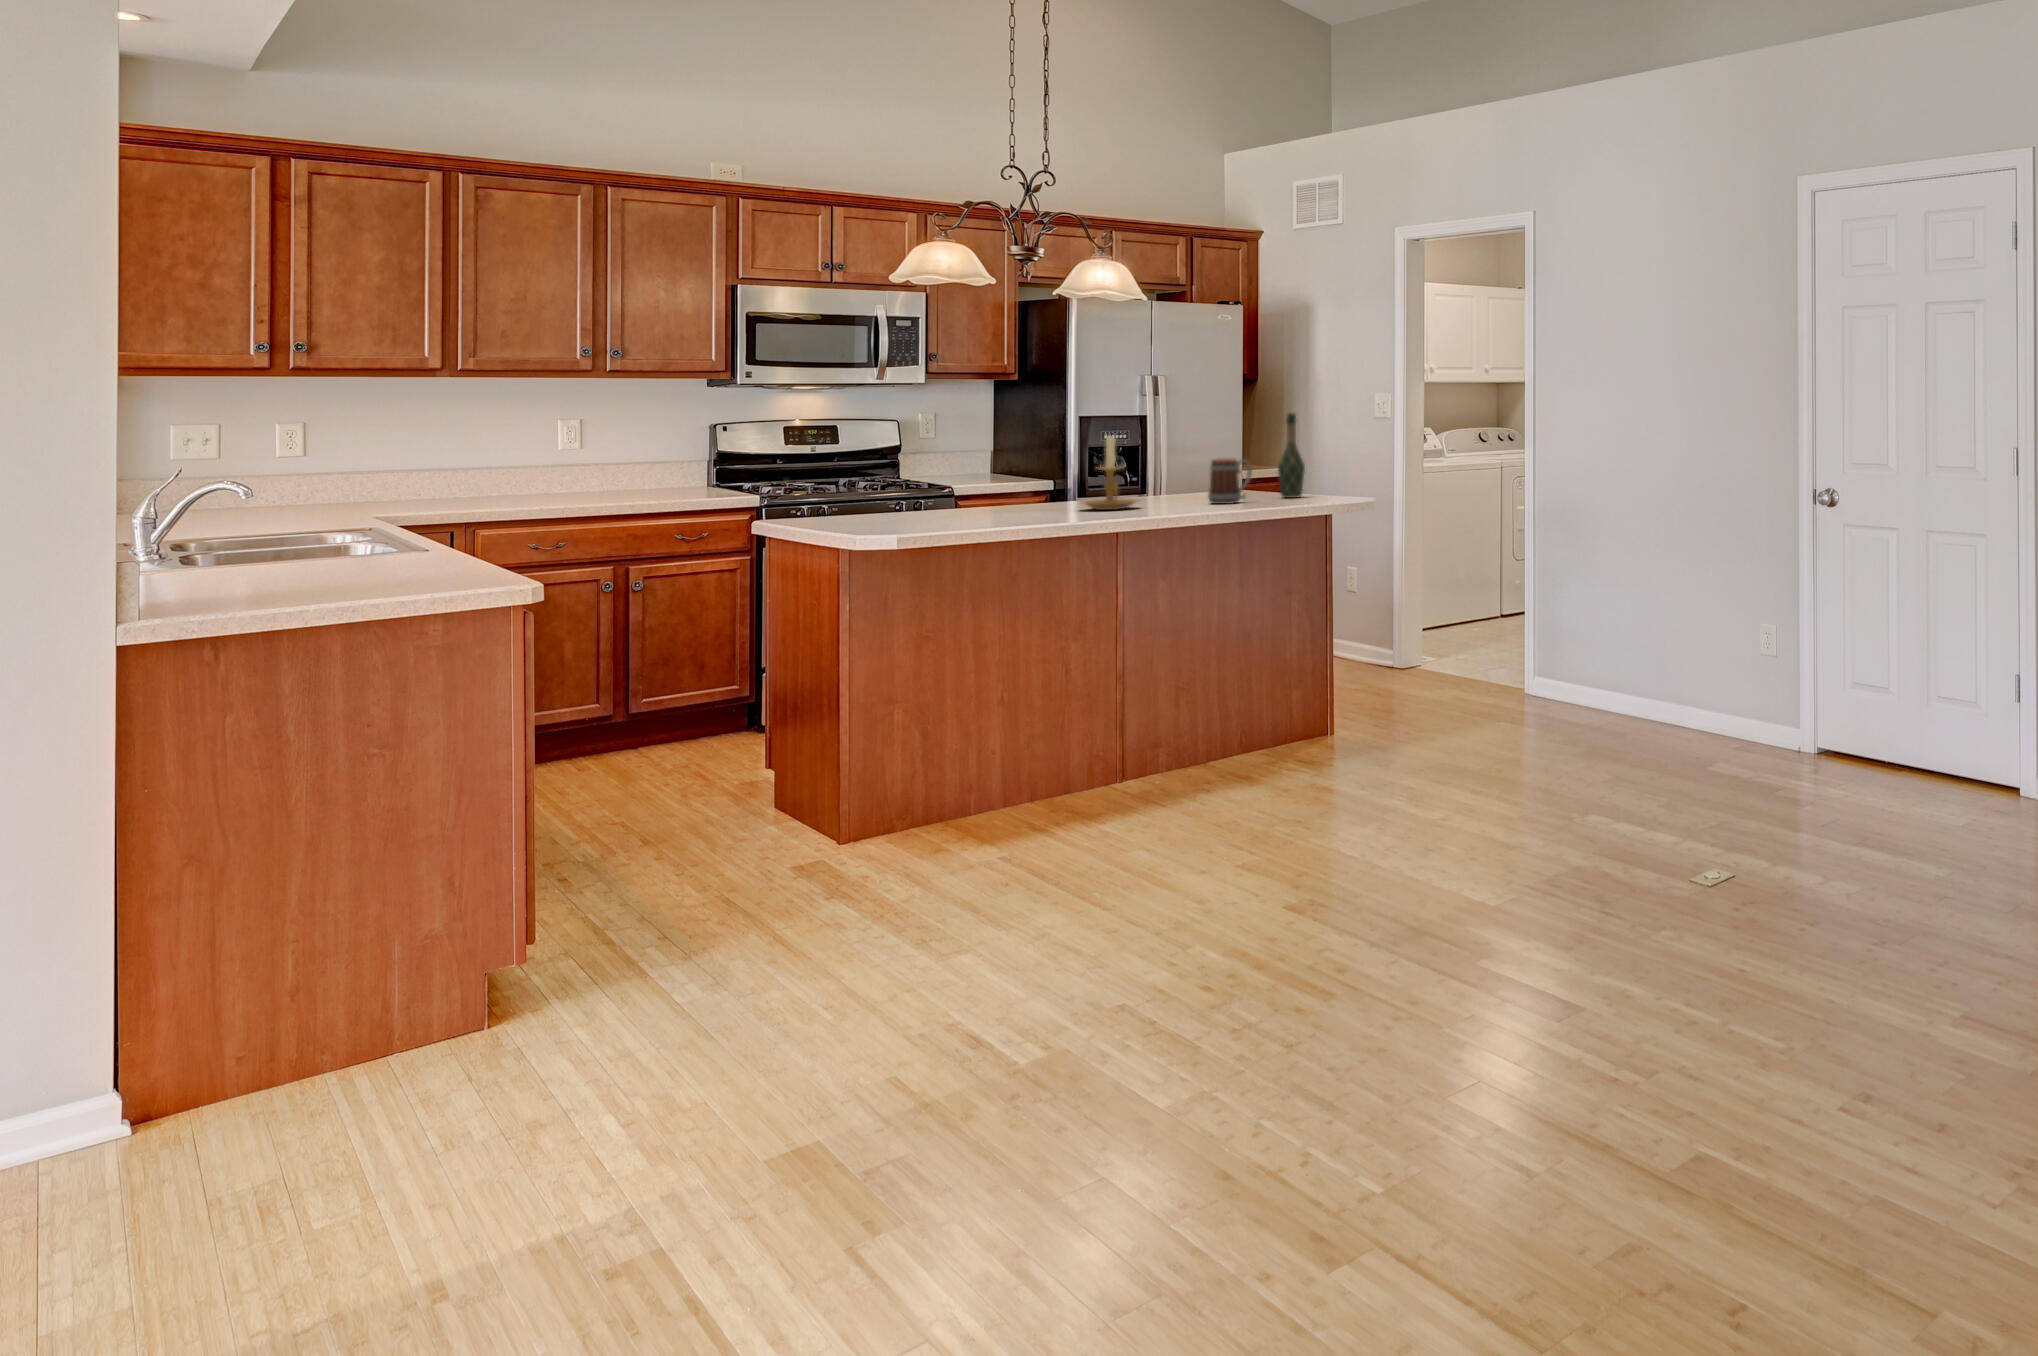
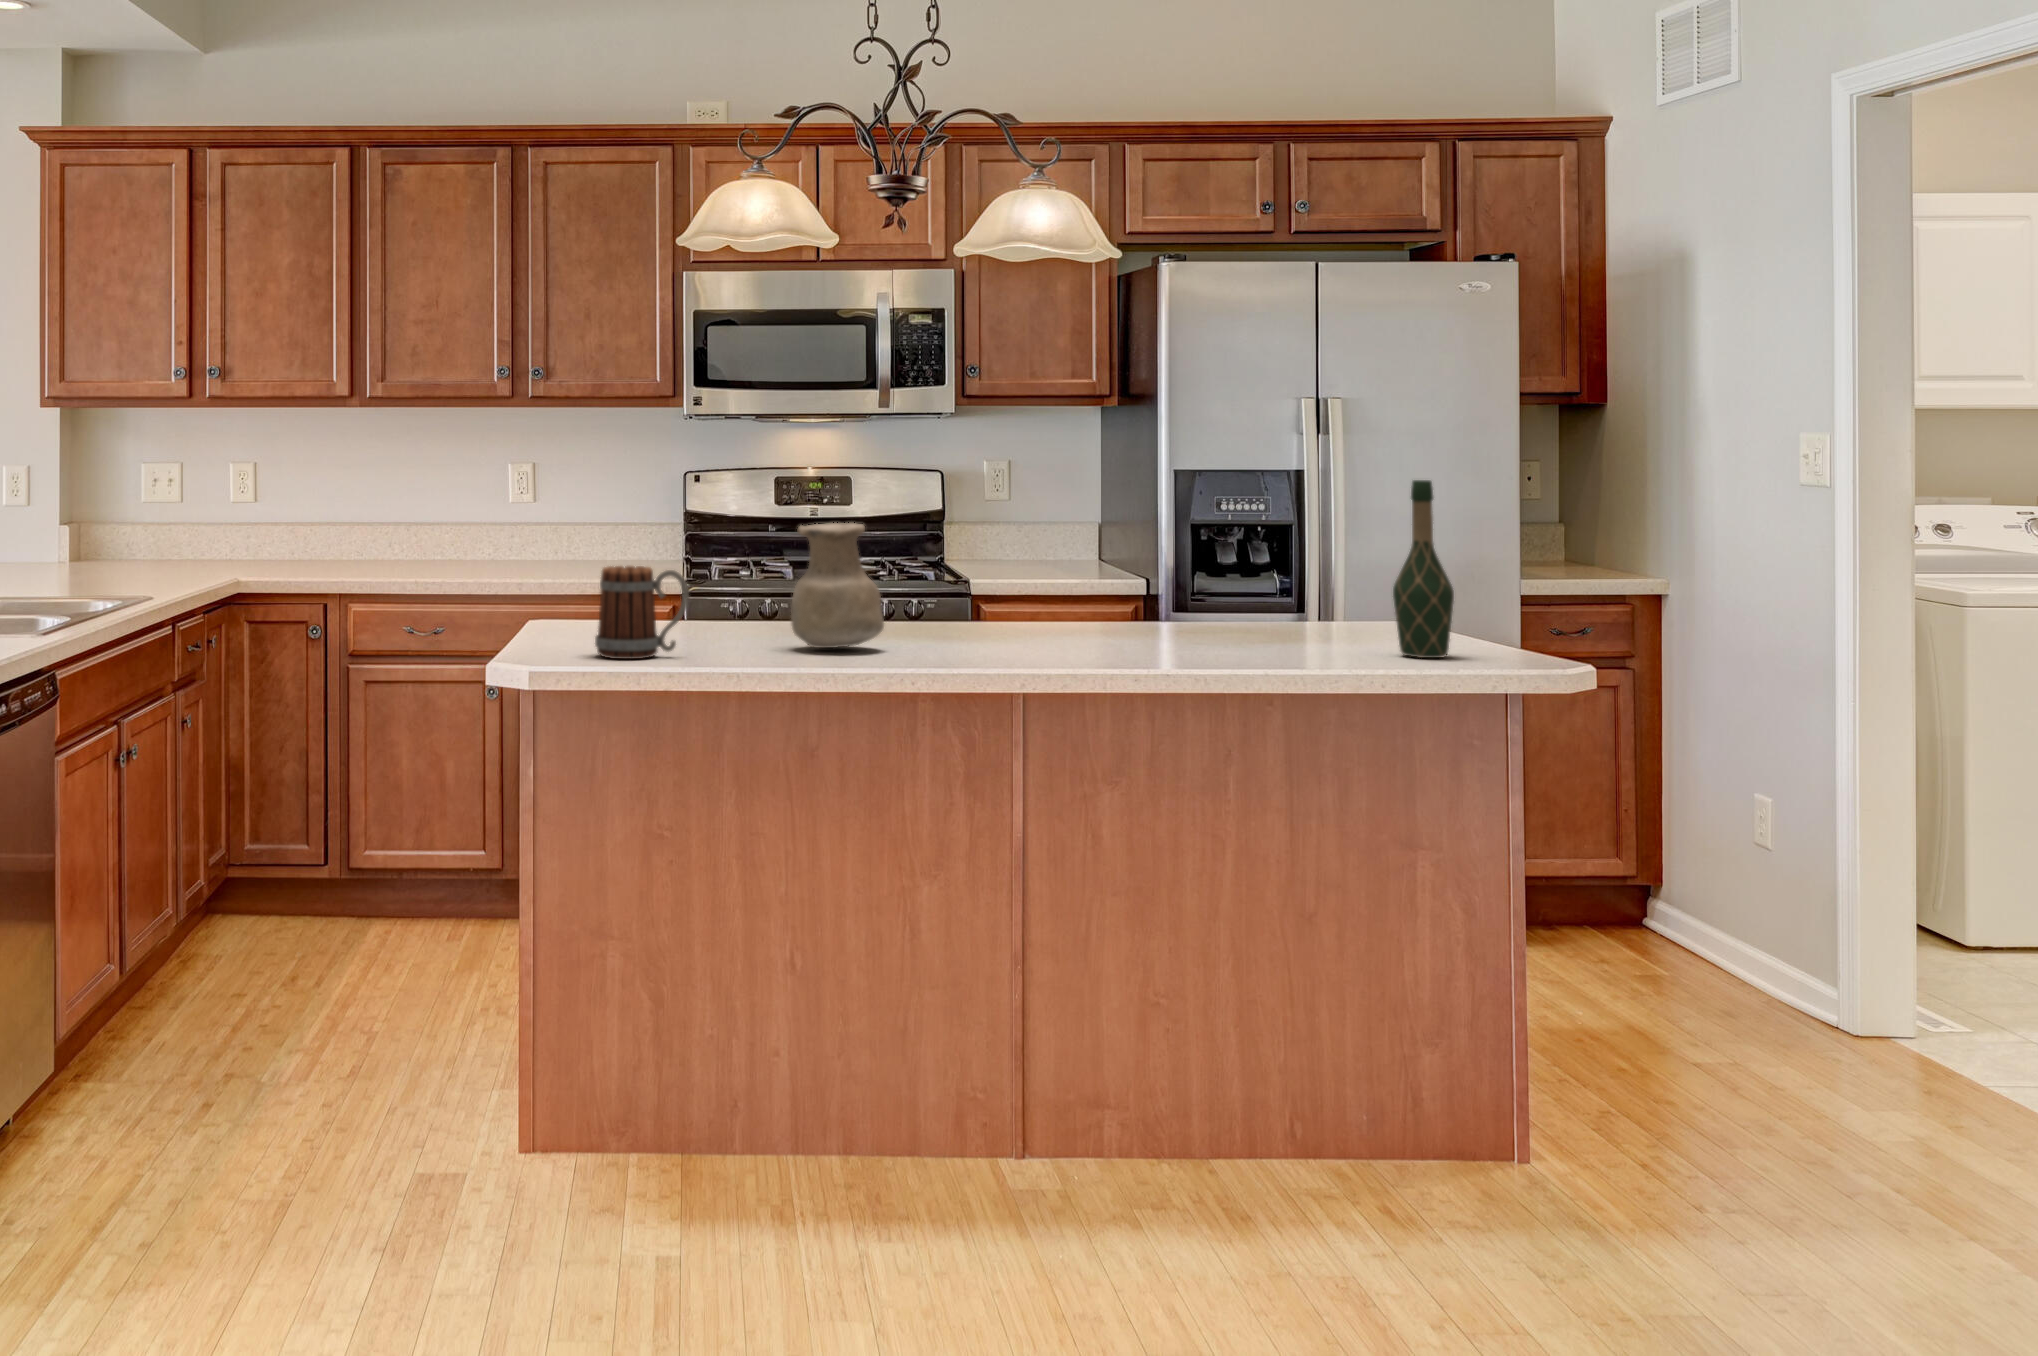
candle holder: present [1082,436,1138,510] -> none [962,507,1077,650]
vase: none [999,445,1054,516] -> present [791,523,884,648]
mug: present [1208,458,1252,504] -> present [595,566,689,659]

